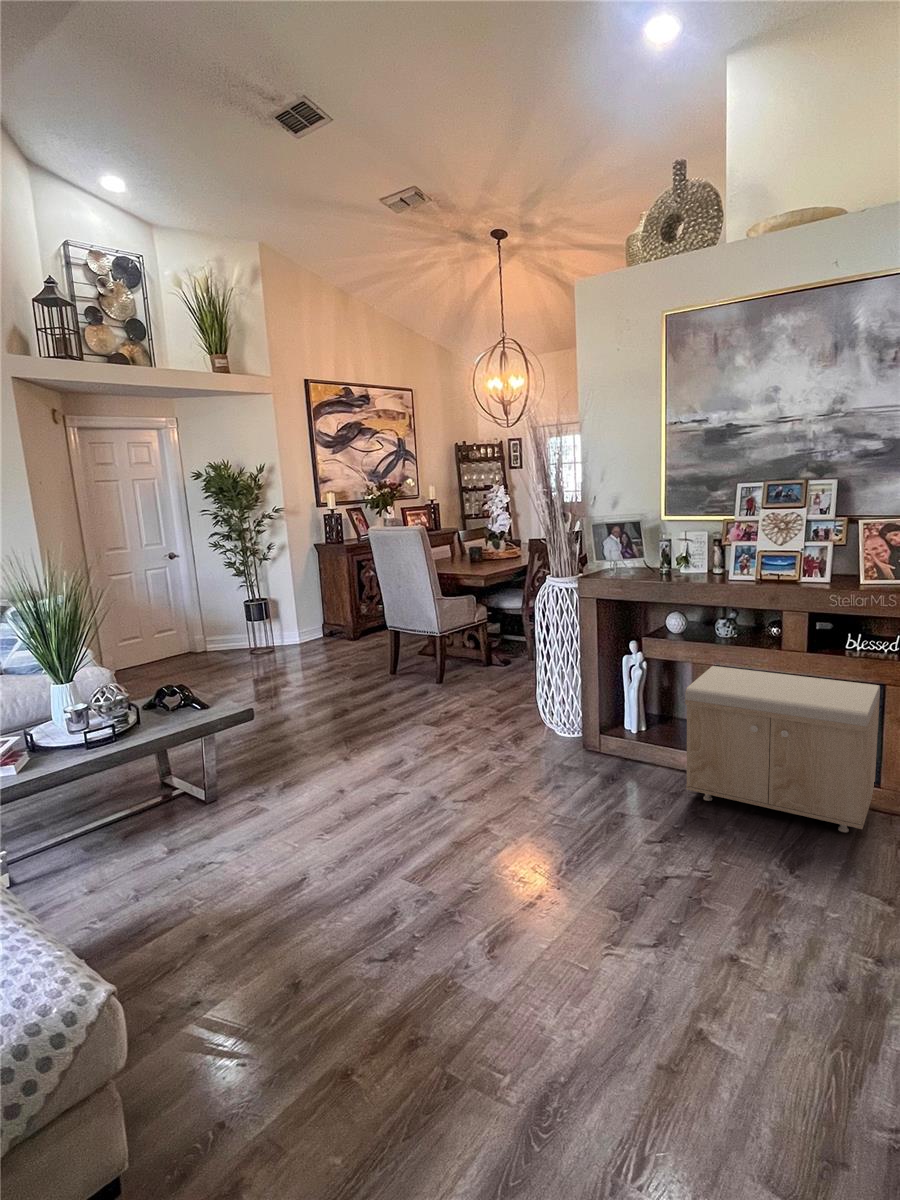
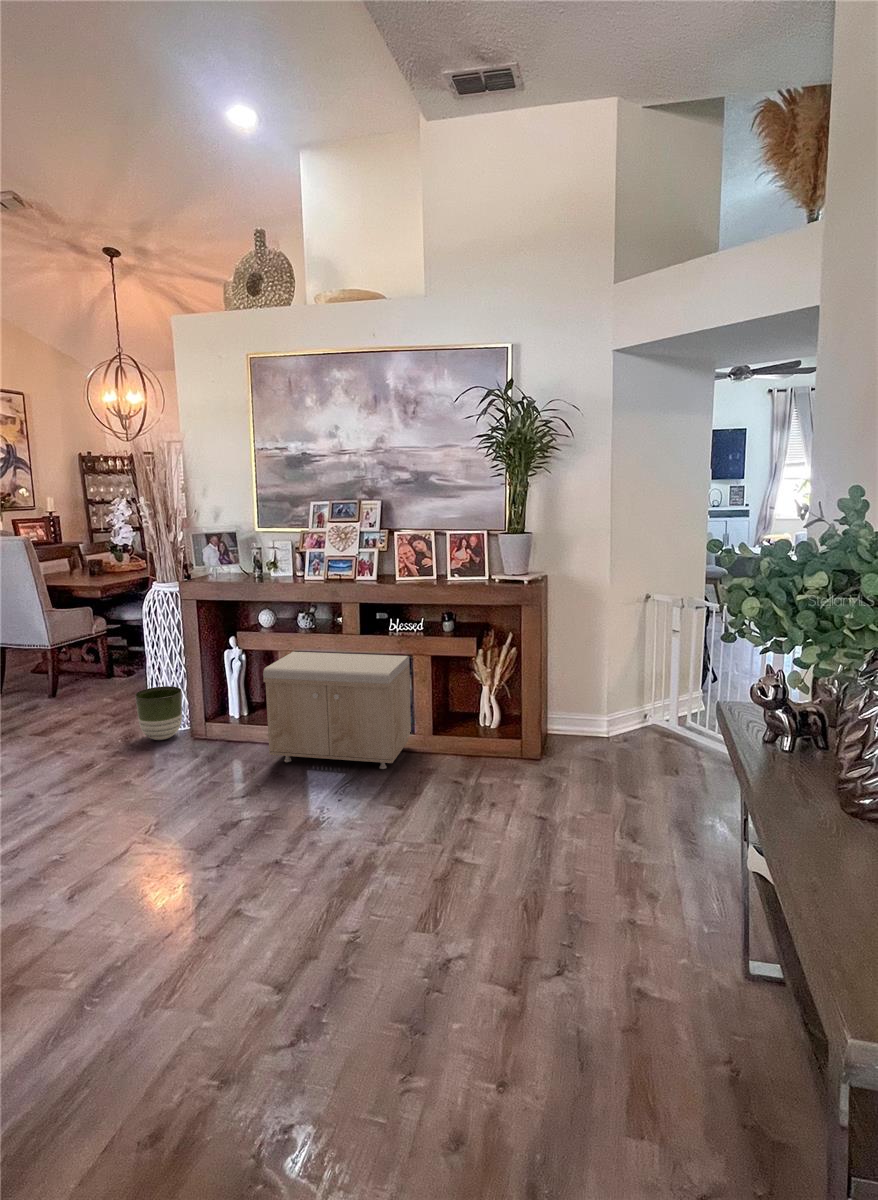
planter: none [528,689,575,748] -> present [135,686,182,740]

